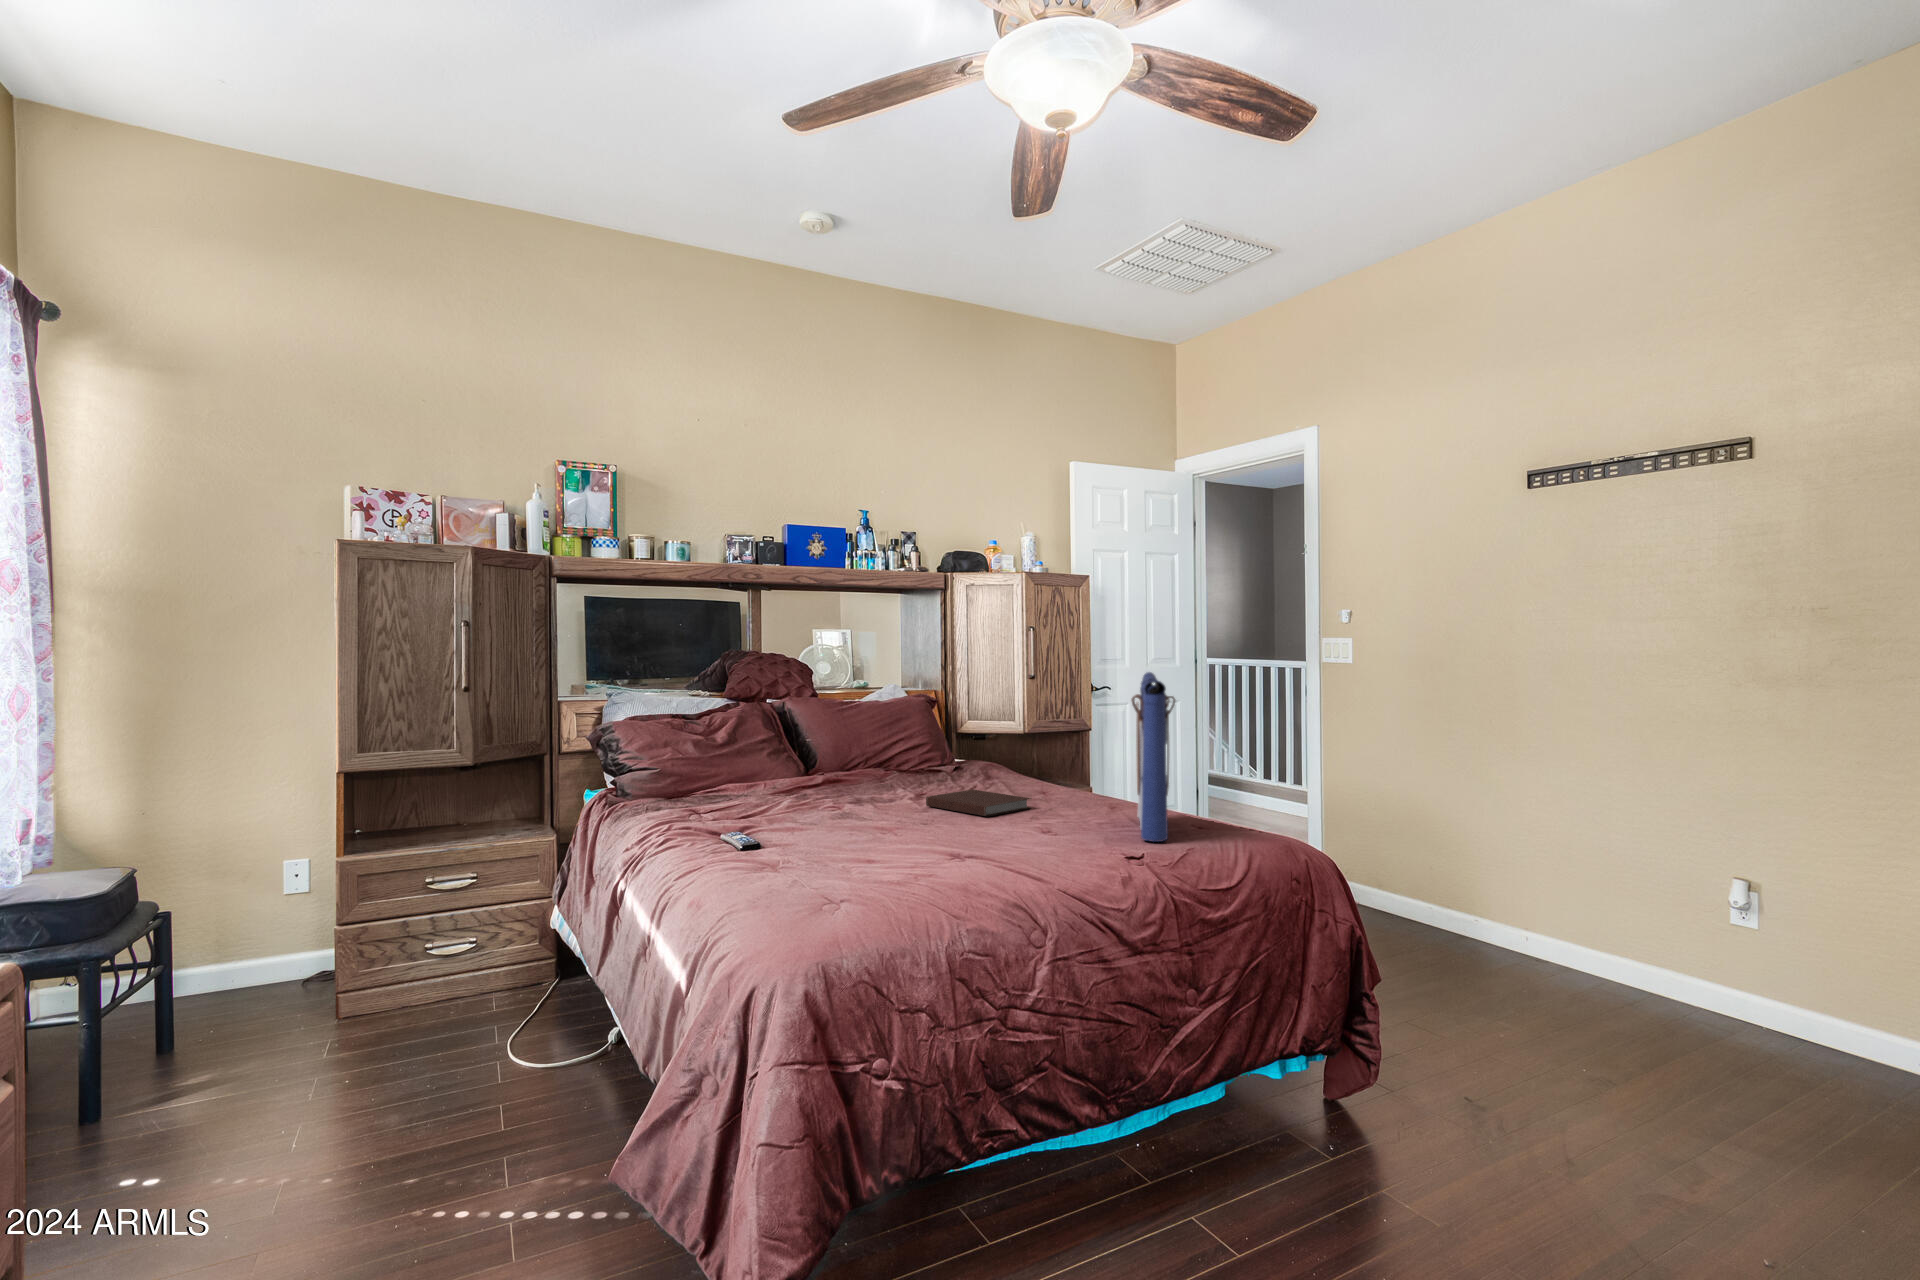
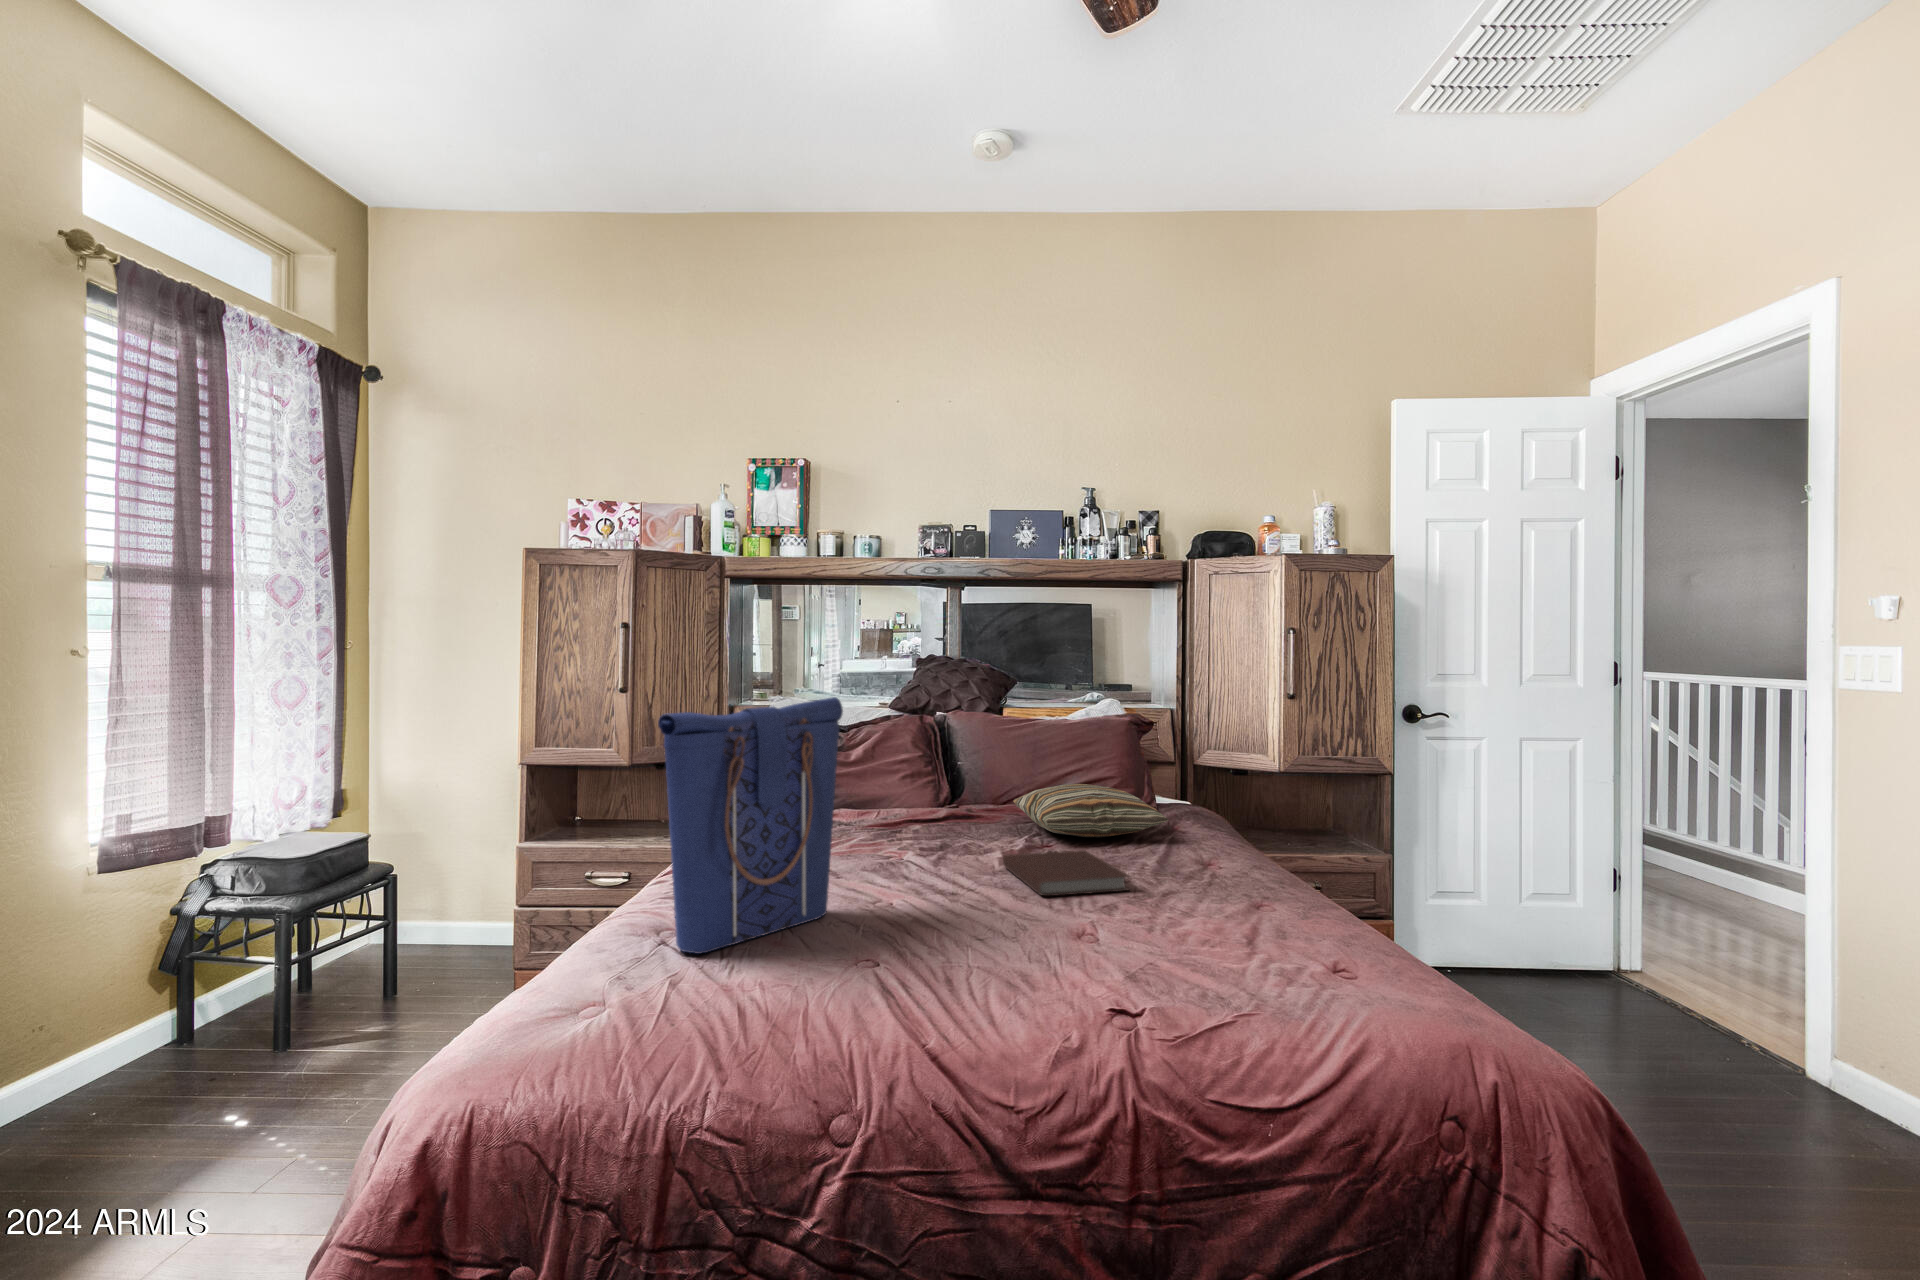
tote bag: present [1132,672,1175,842] -> present [658,697,843,954]
pillow: none [873,747,1003,785] -> present [1013,784,1168,837]

